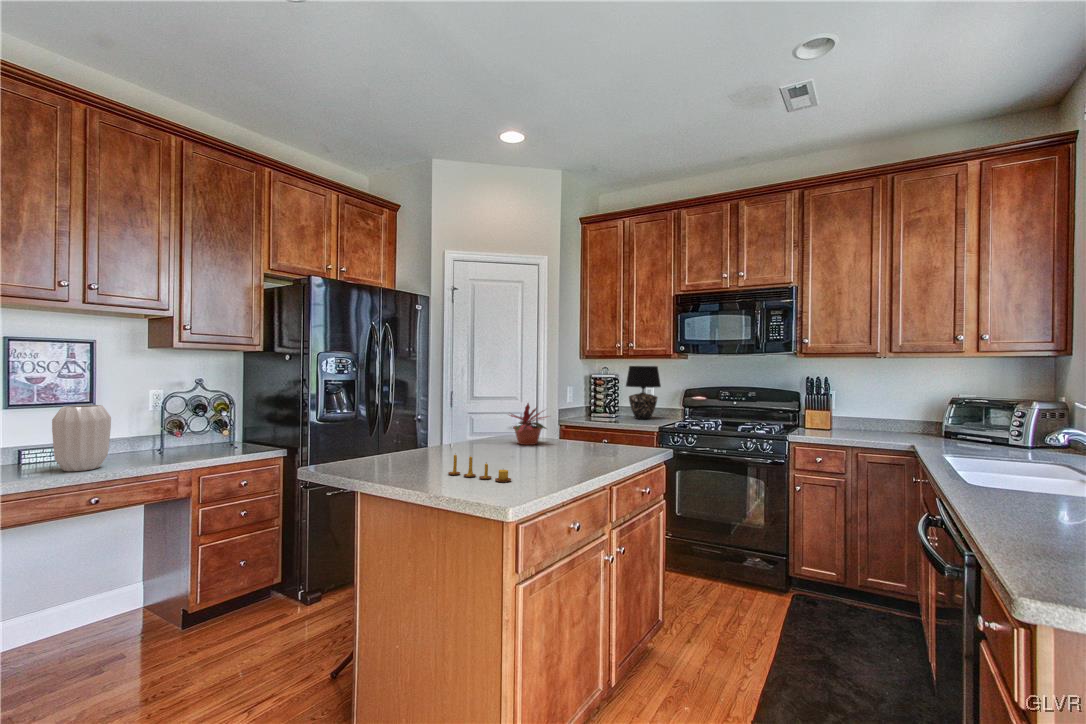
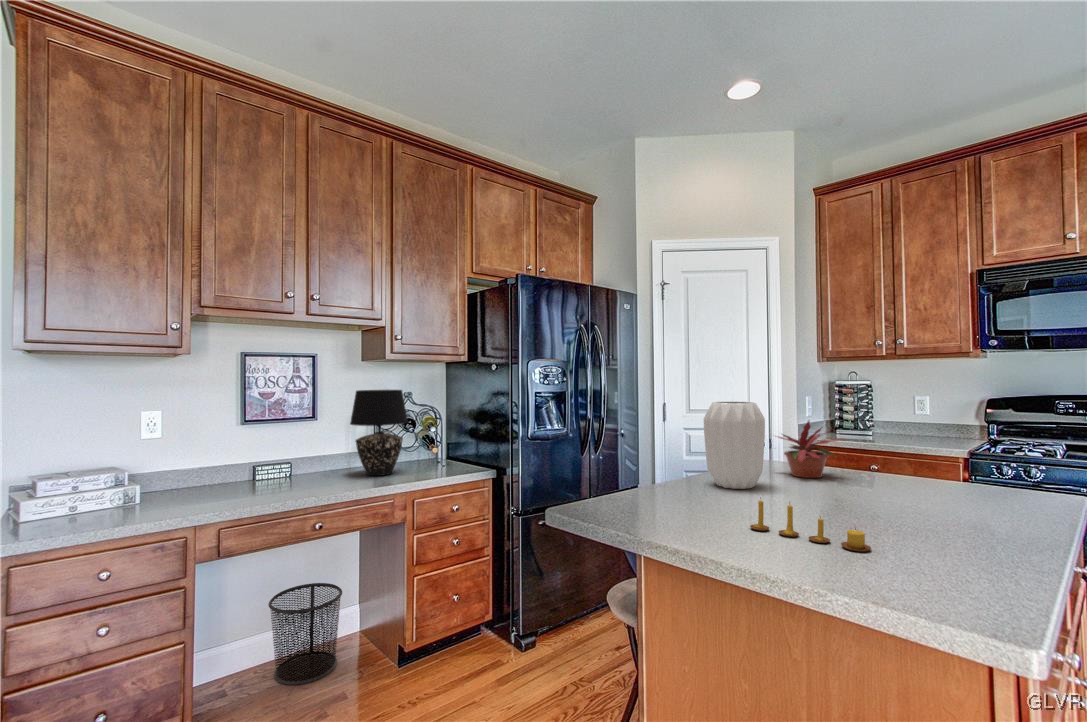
table lamp: present [626,366,661,419] -> present [350,390,408,476]
vase: present [52,405,111,471] -> present [704,401,765,489]
trash can: none [36,562,122,657] -> present [268,583,342,685]

